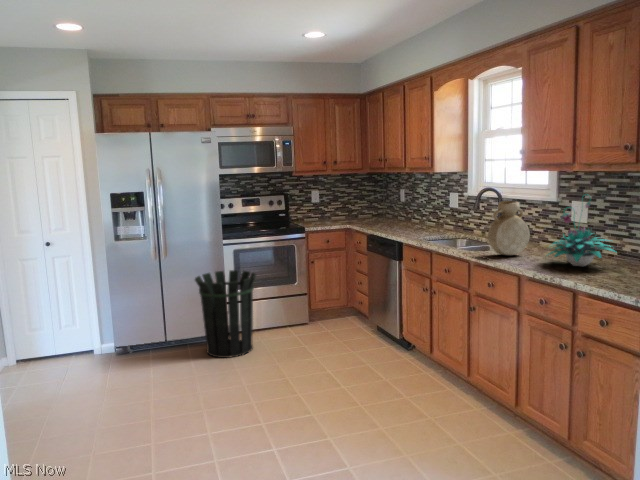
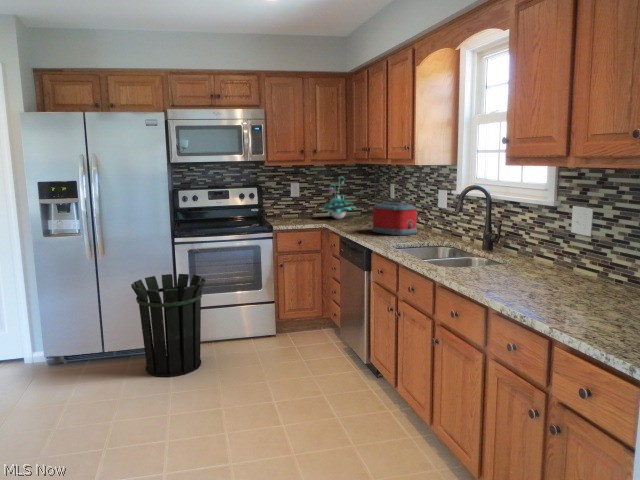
vase: present [488,201,530,255] -> none [456,204,511,276]
plant: present [548,202,615,266] -> present [323,181,351,219]
toaster: none [395,204,434,231] -> present [372,202,417,236]

